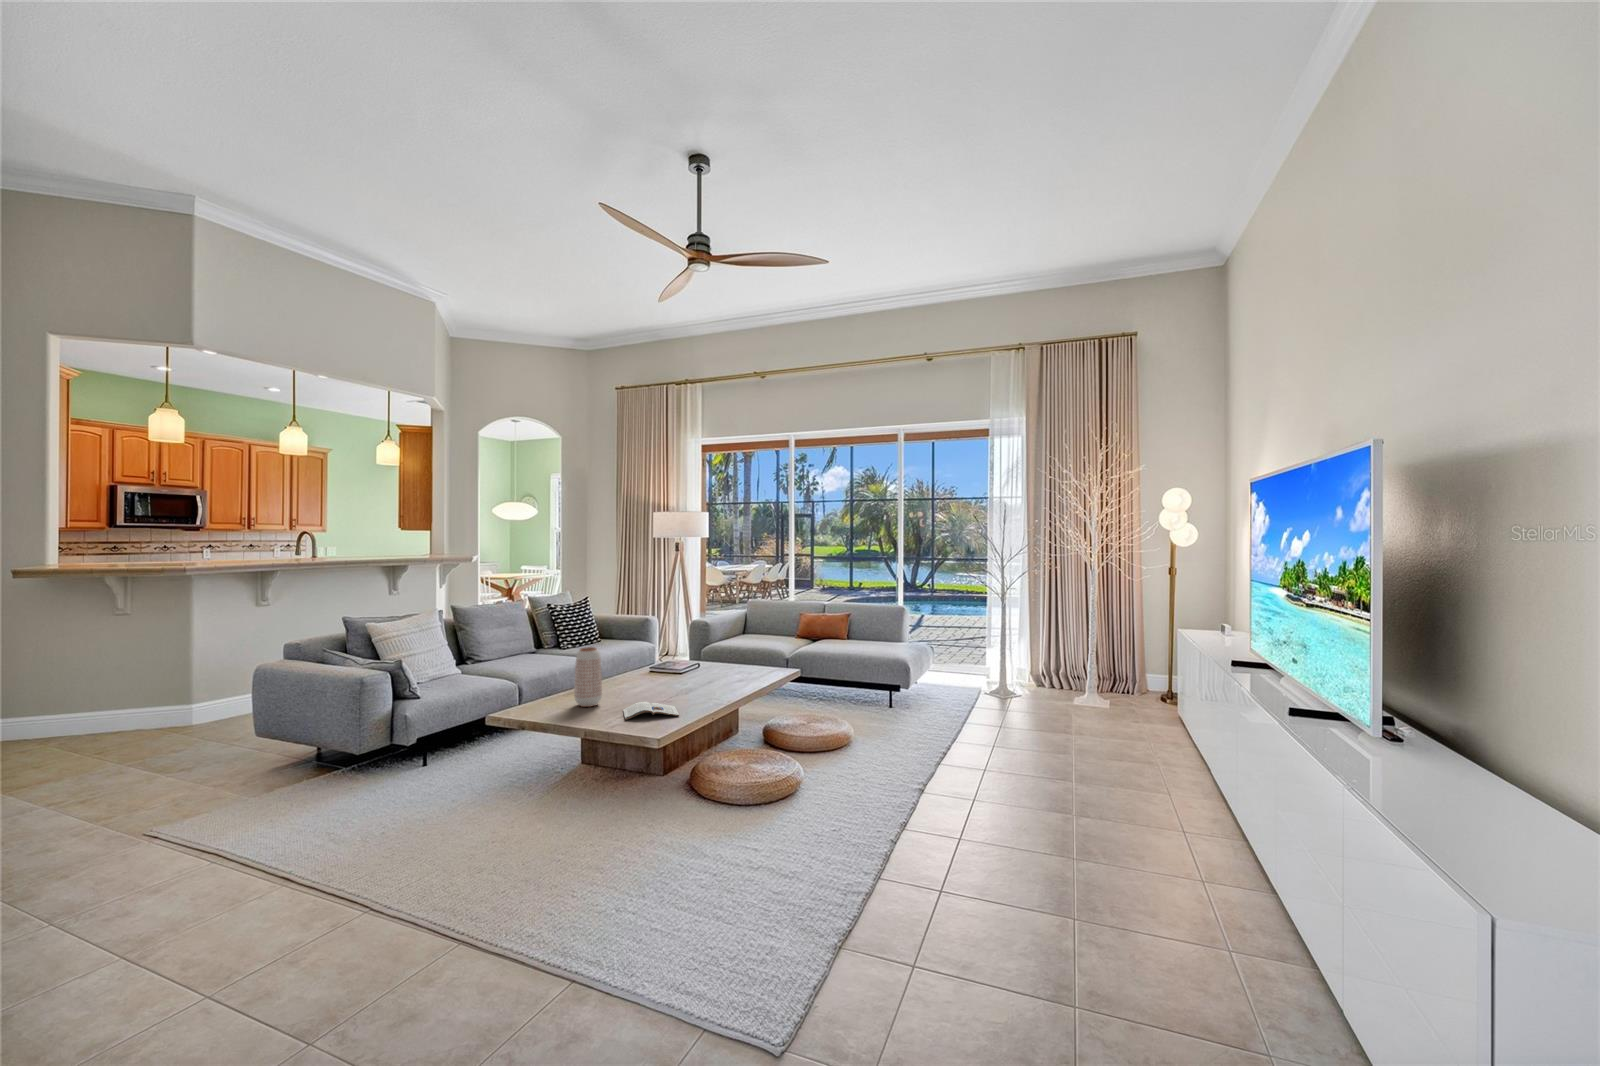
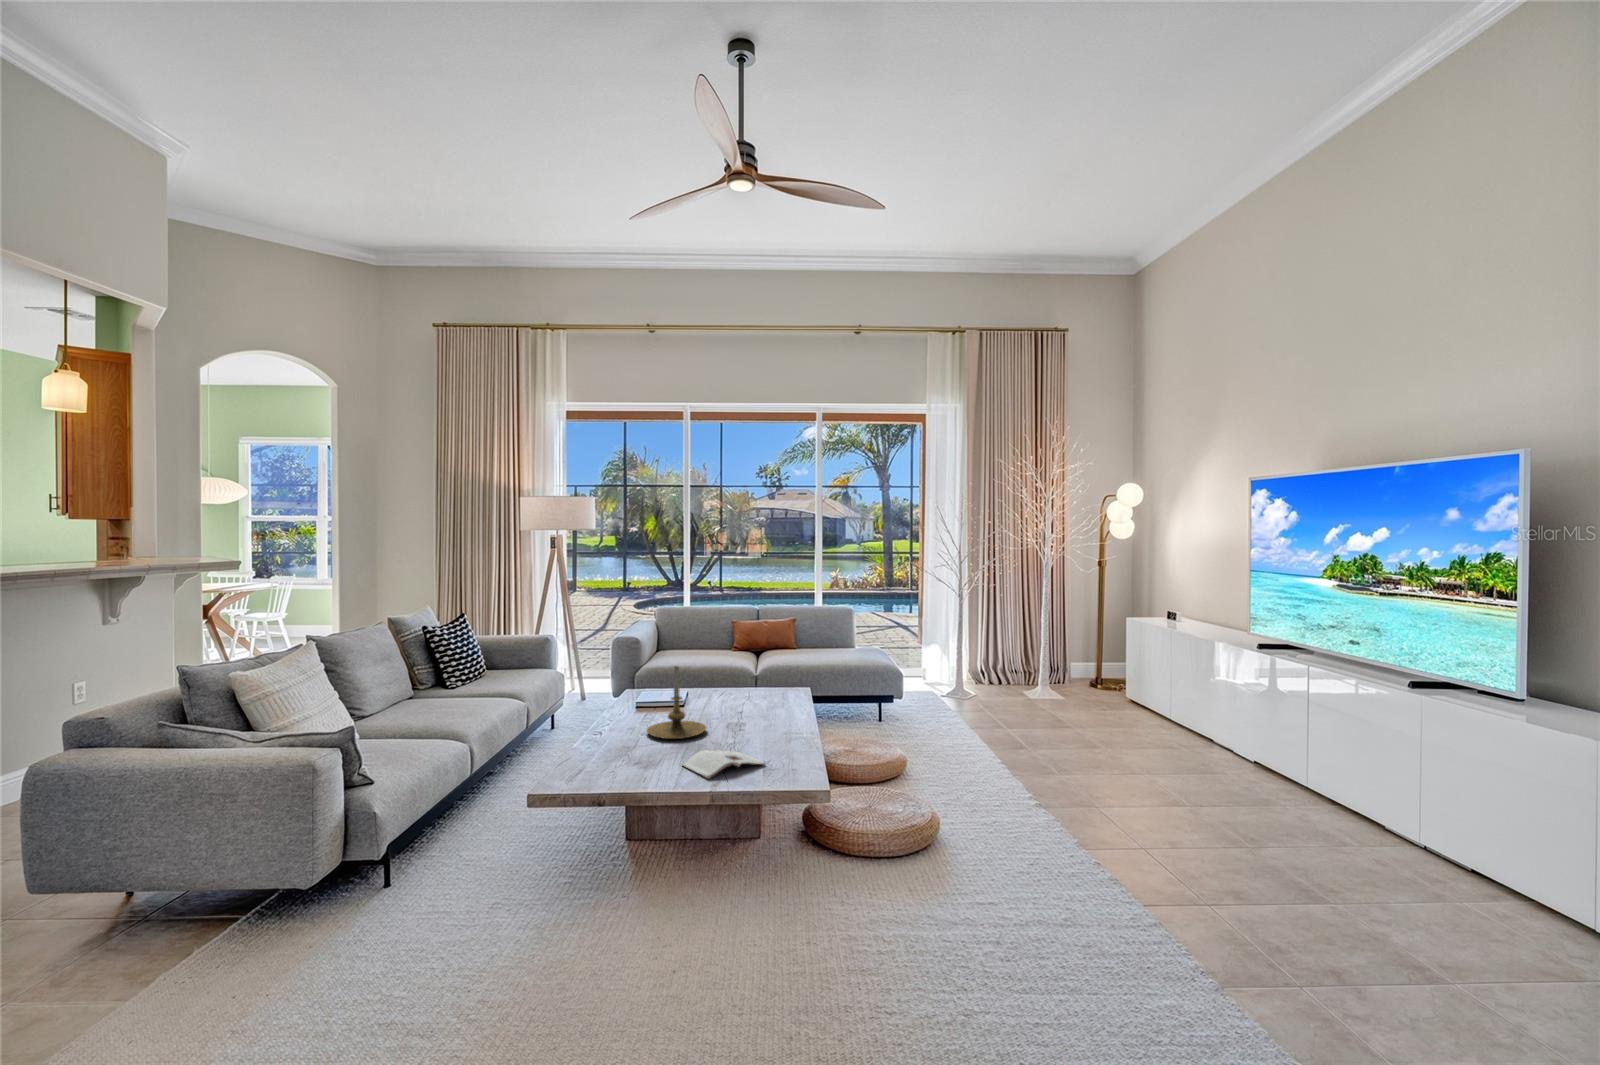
candle holder: none [632,639,678,694] -> present [647,666,706,739]
vase: present [574,647,602,707] -> none [603,684,641,767]

